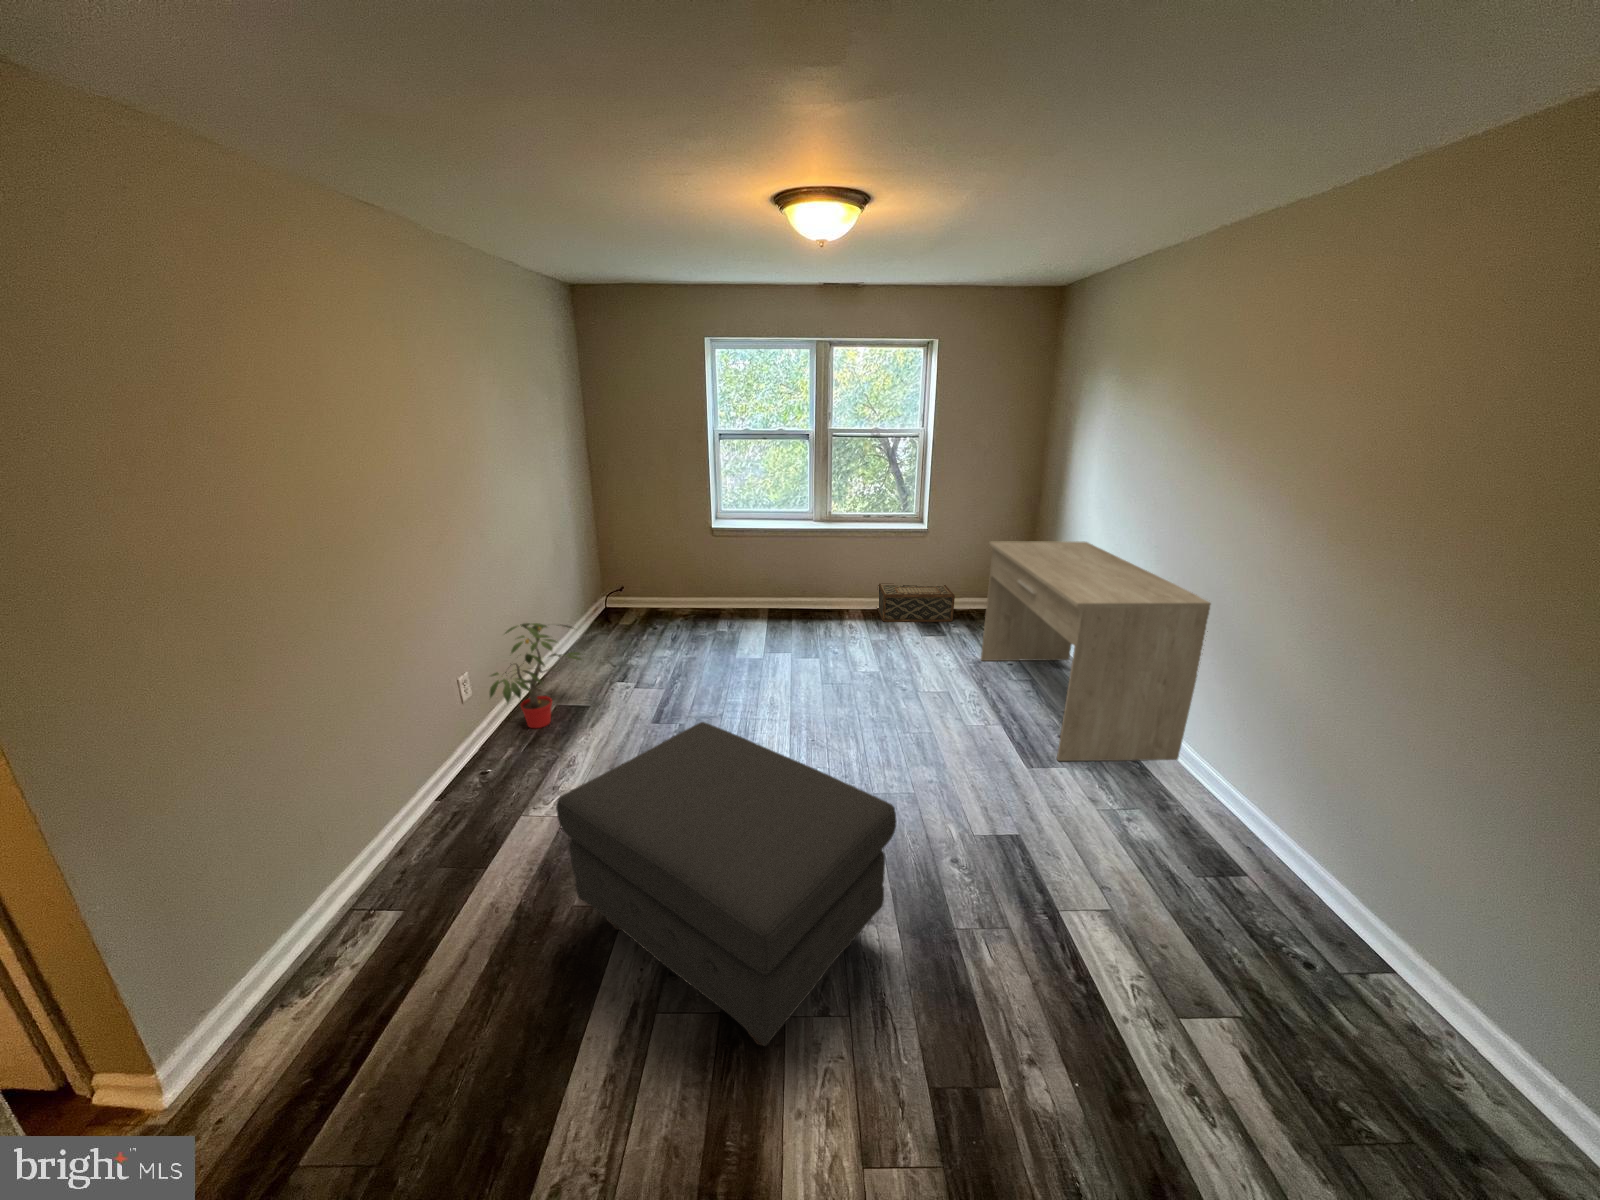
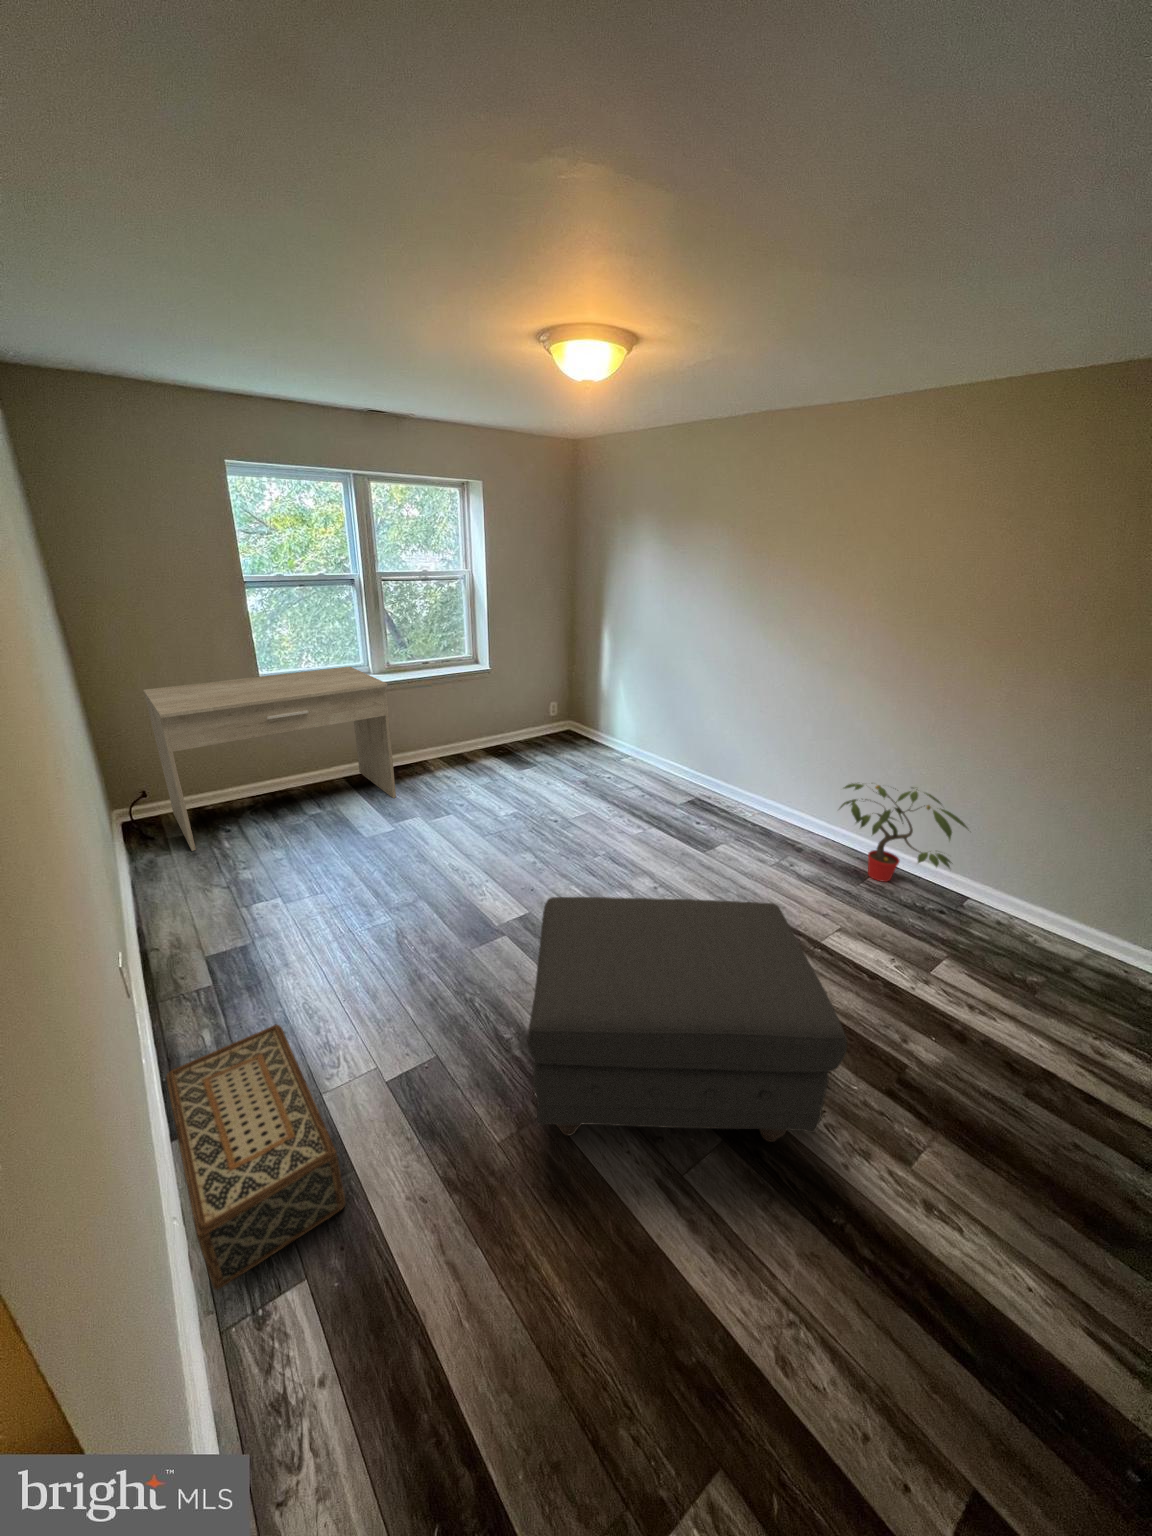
desk: present [981,541,1211,761] -> present [143,667,396,851]
woven basket: present [877,583,955,622] -> present [166,1025,345,1290]
potted plant: present [490,623,581,728] -> present [840,783,967,882]

